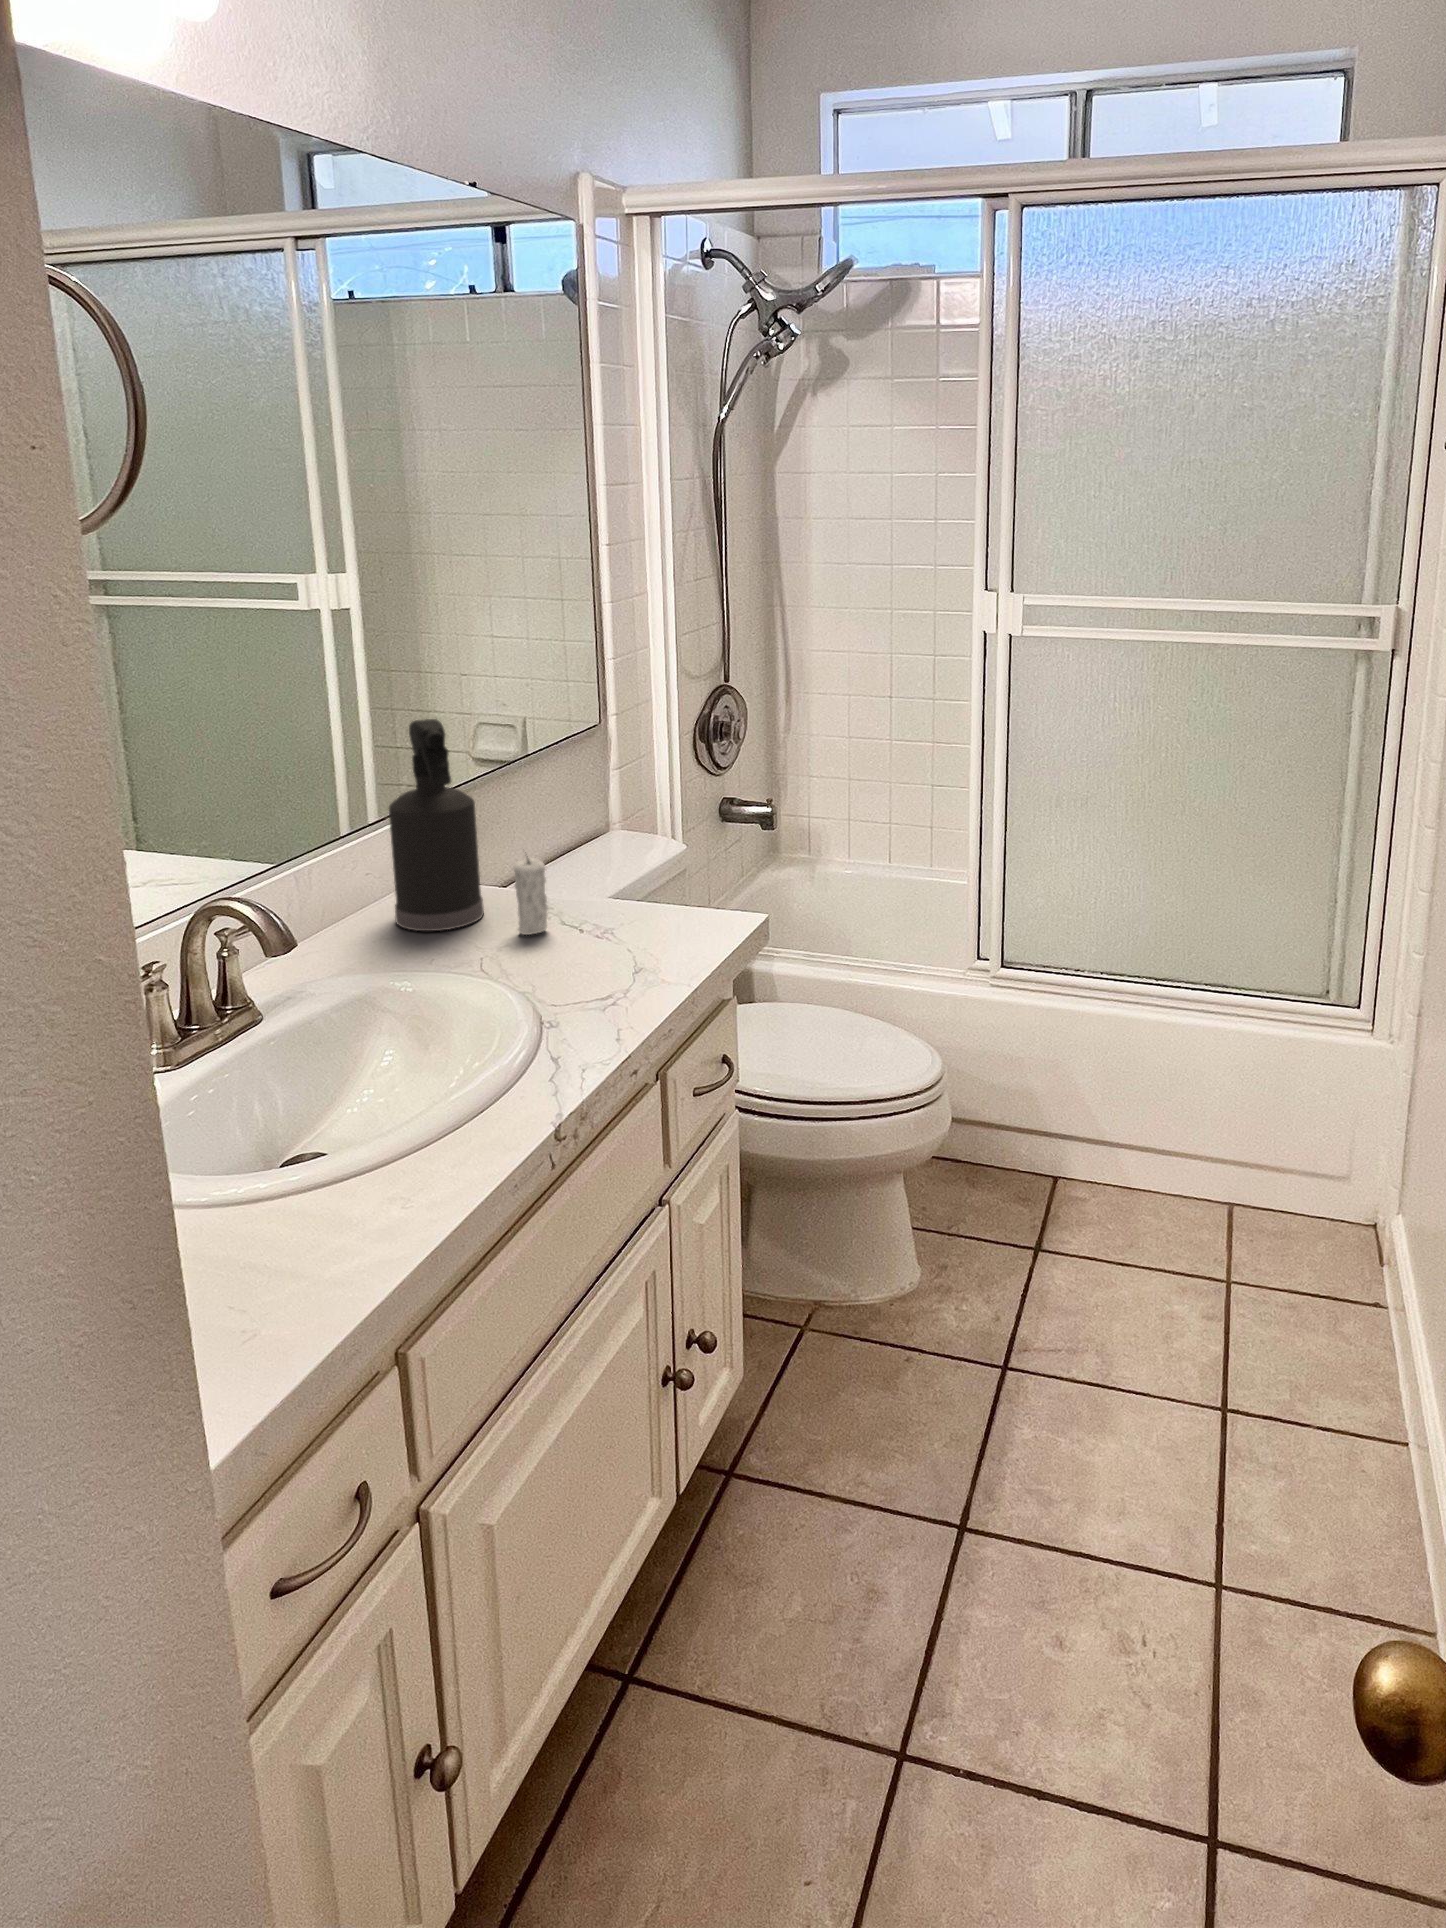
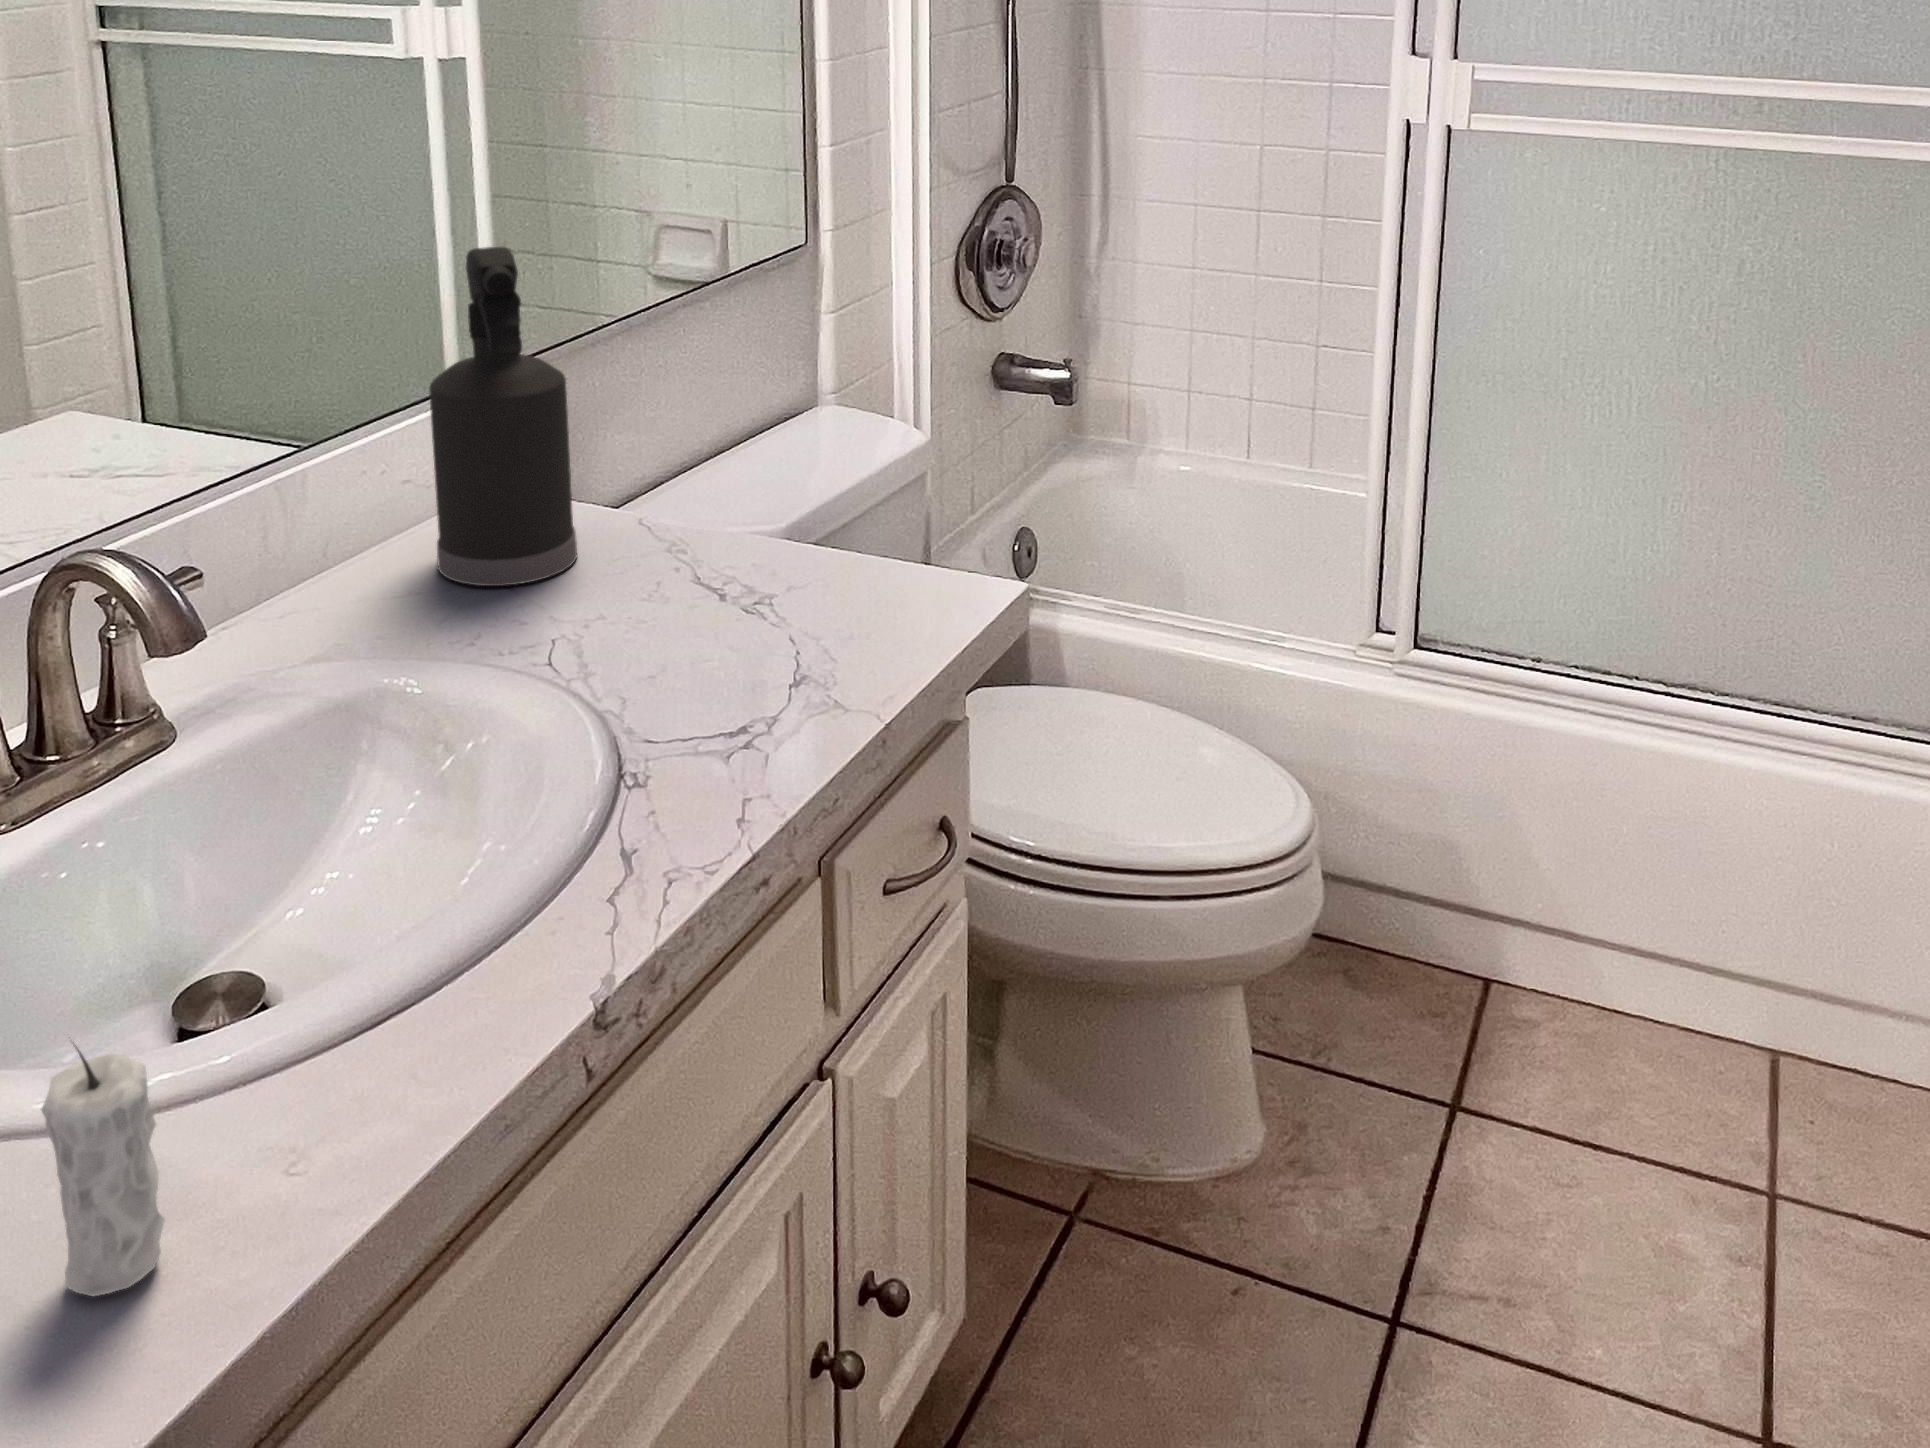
candle: present [514,858,548,935] -> present [42,1046,165,1296]

